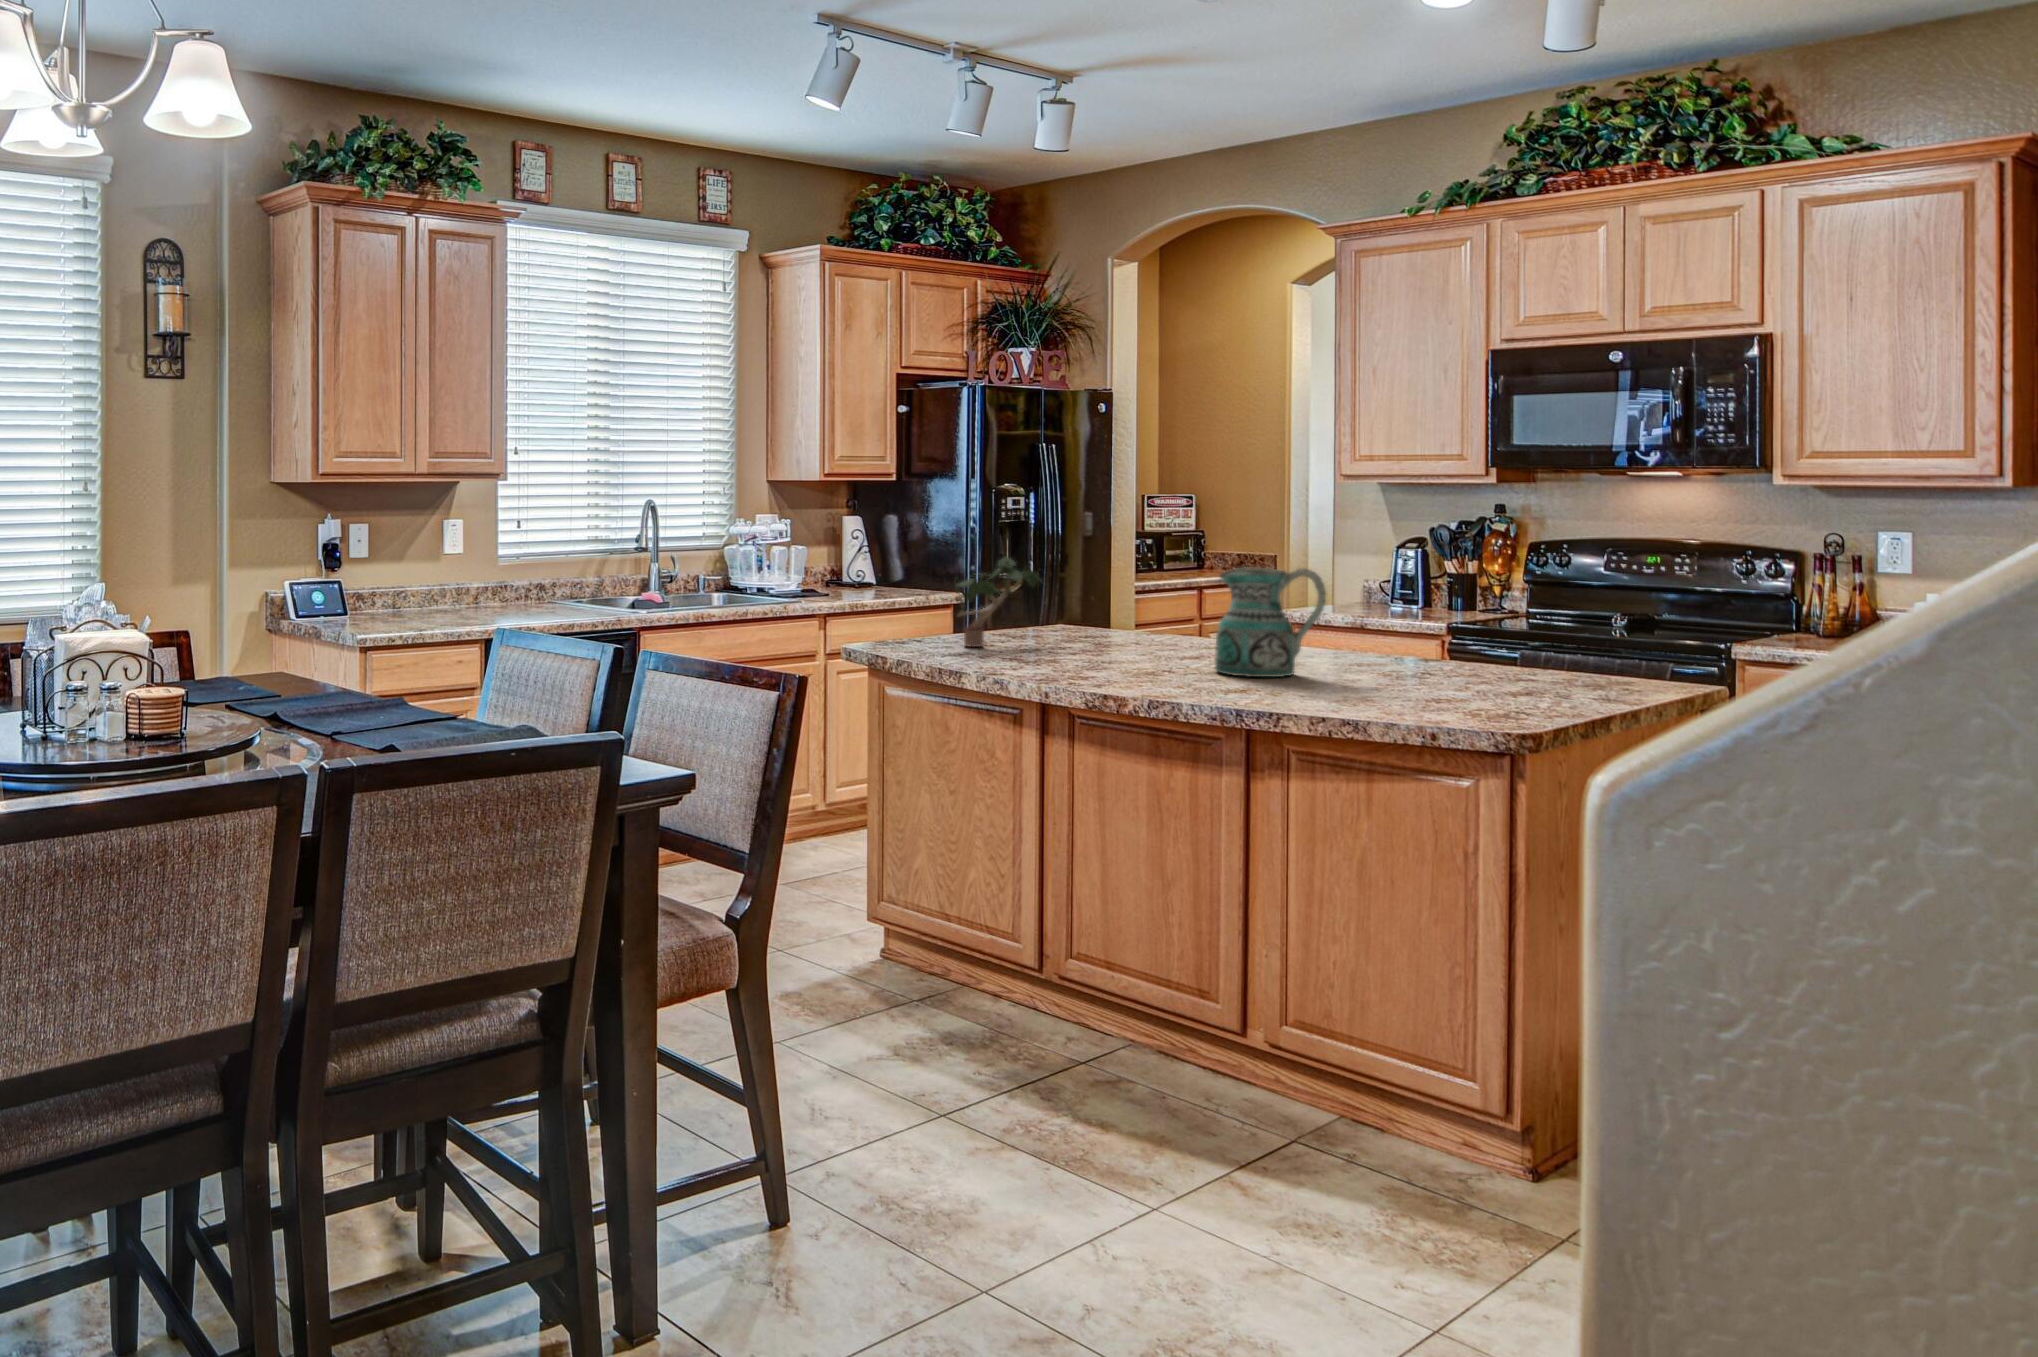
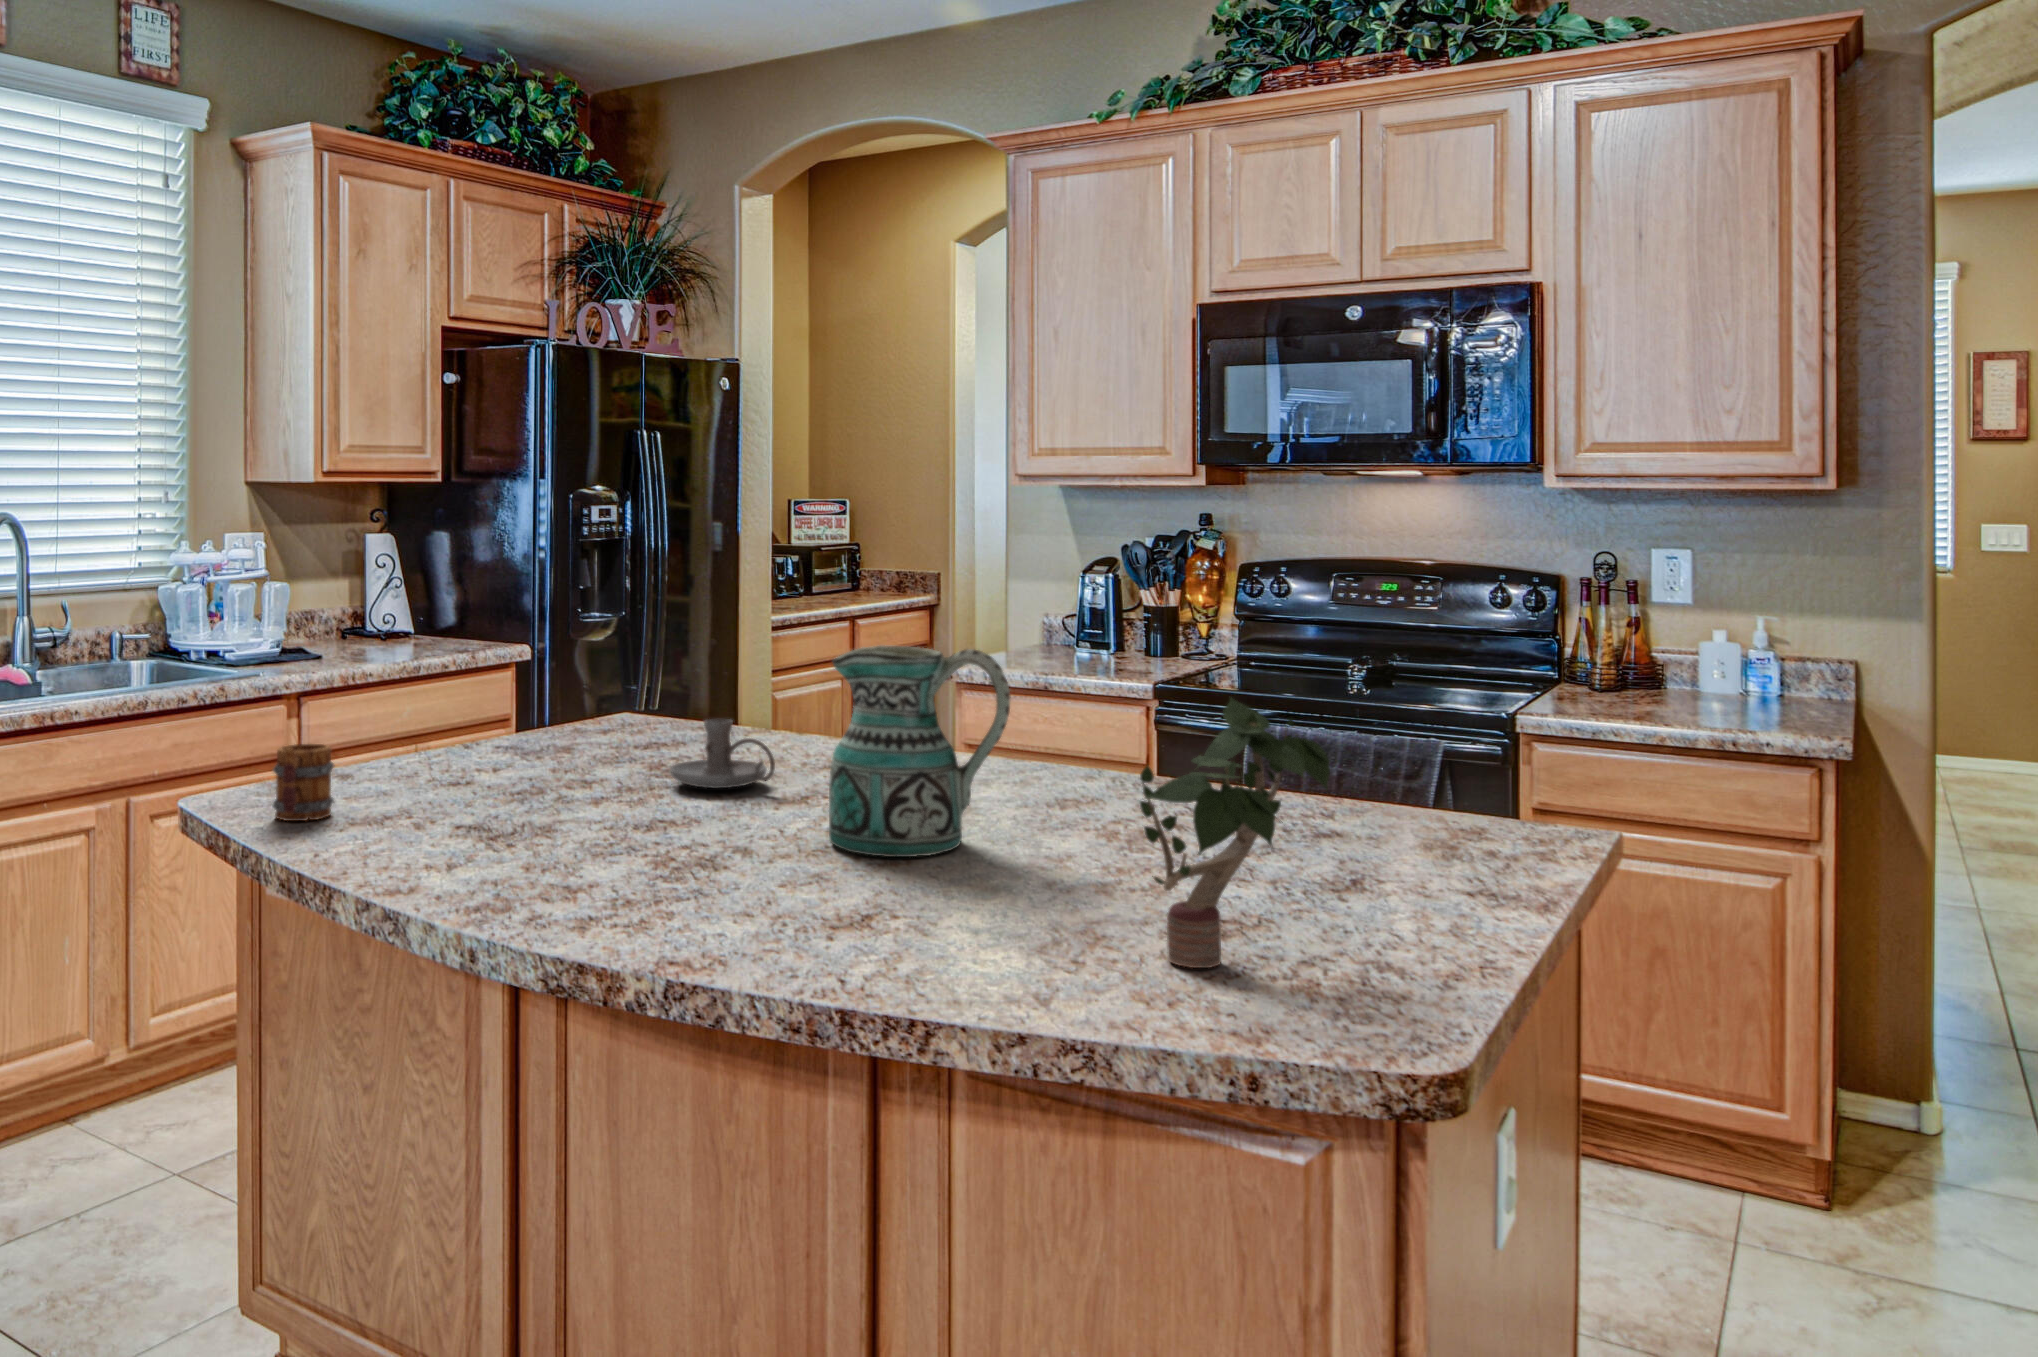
potted plant: present [954,556,1040,647] -> present [1140,698,1330,968]
candle holder: none [1111,615,1177,653] -> present [670,719,775,788]
mug: none [894,617,925,657] -> present [272,744,335,821]

